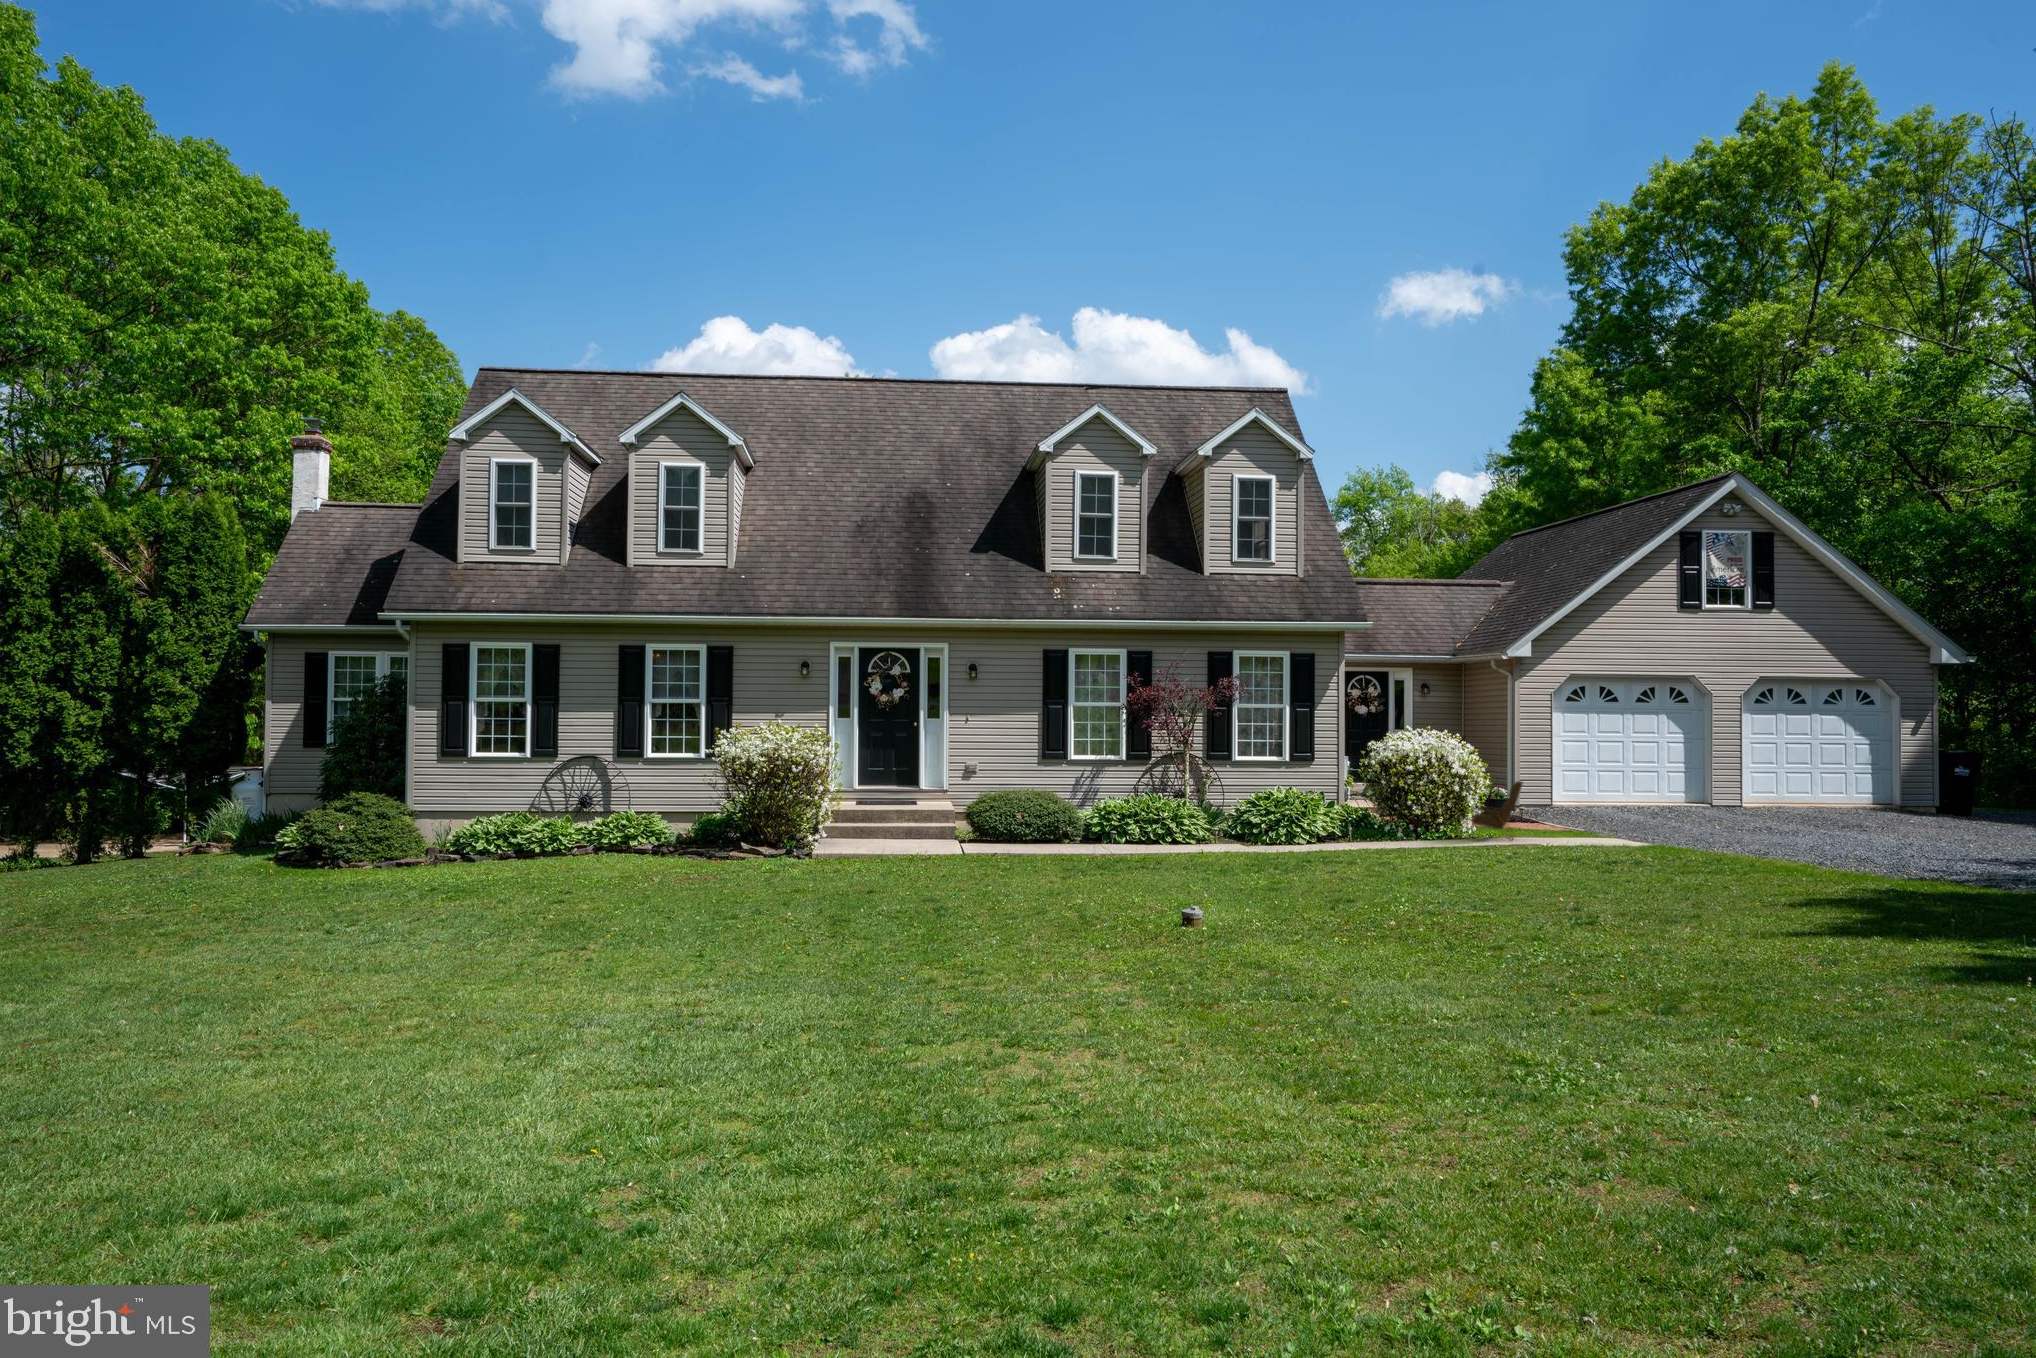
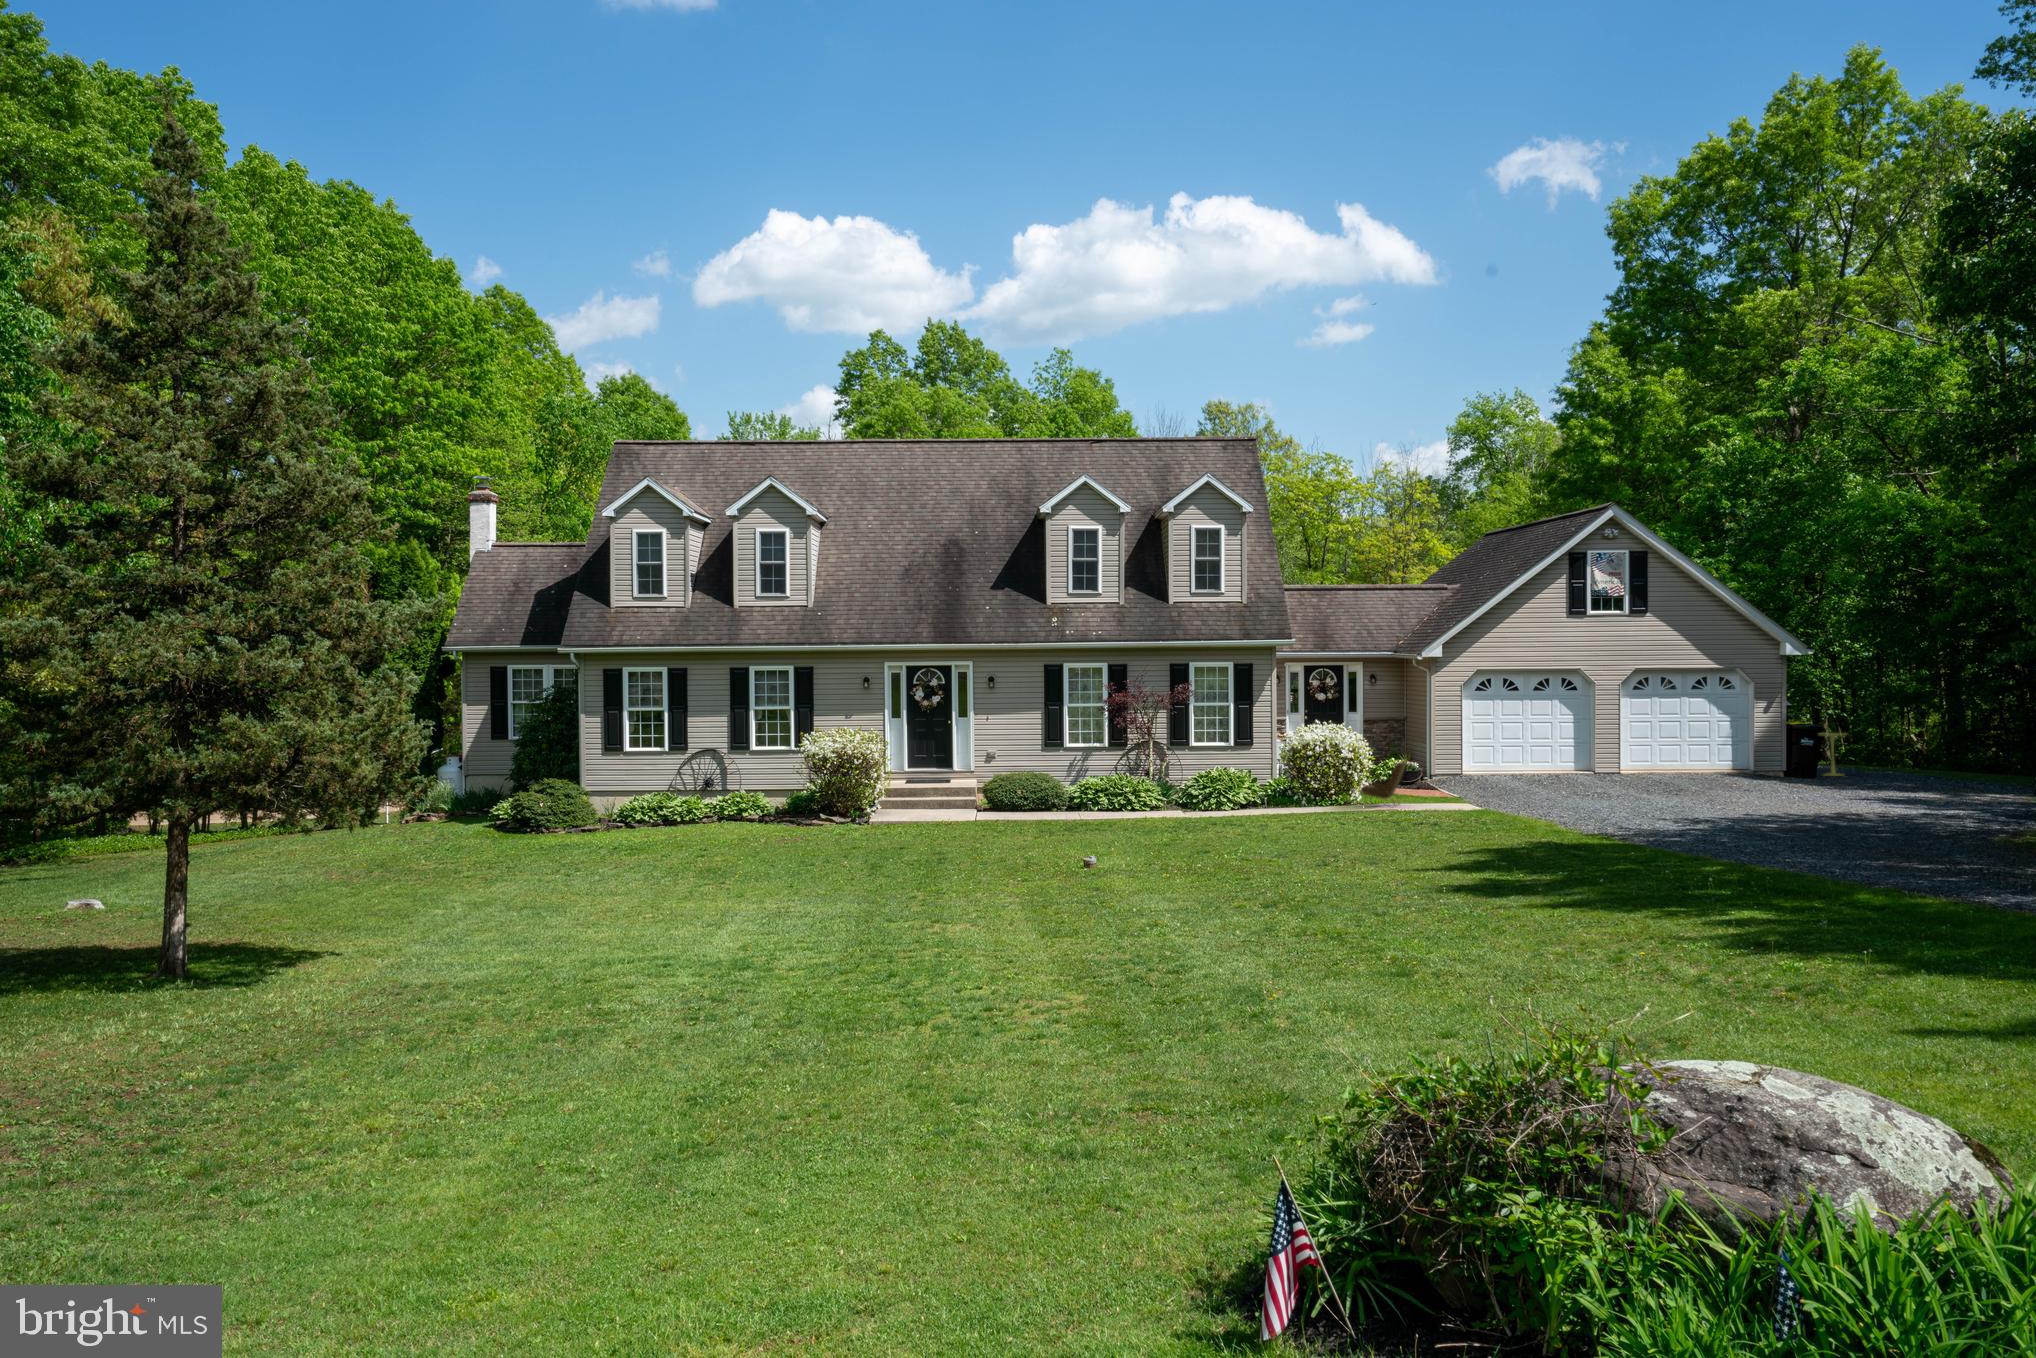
pedestal table: none [1975,759,2018,811] -> present [1820,733,1844,776]

